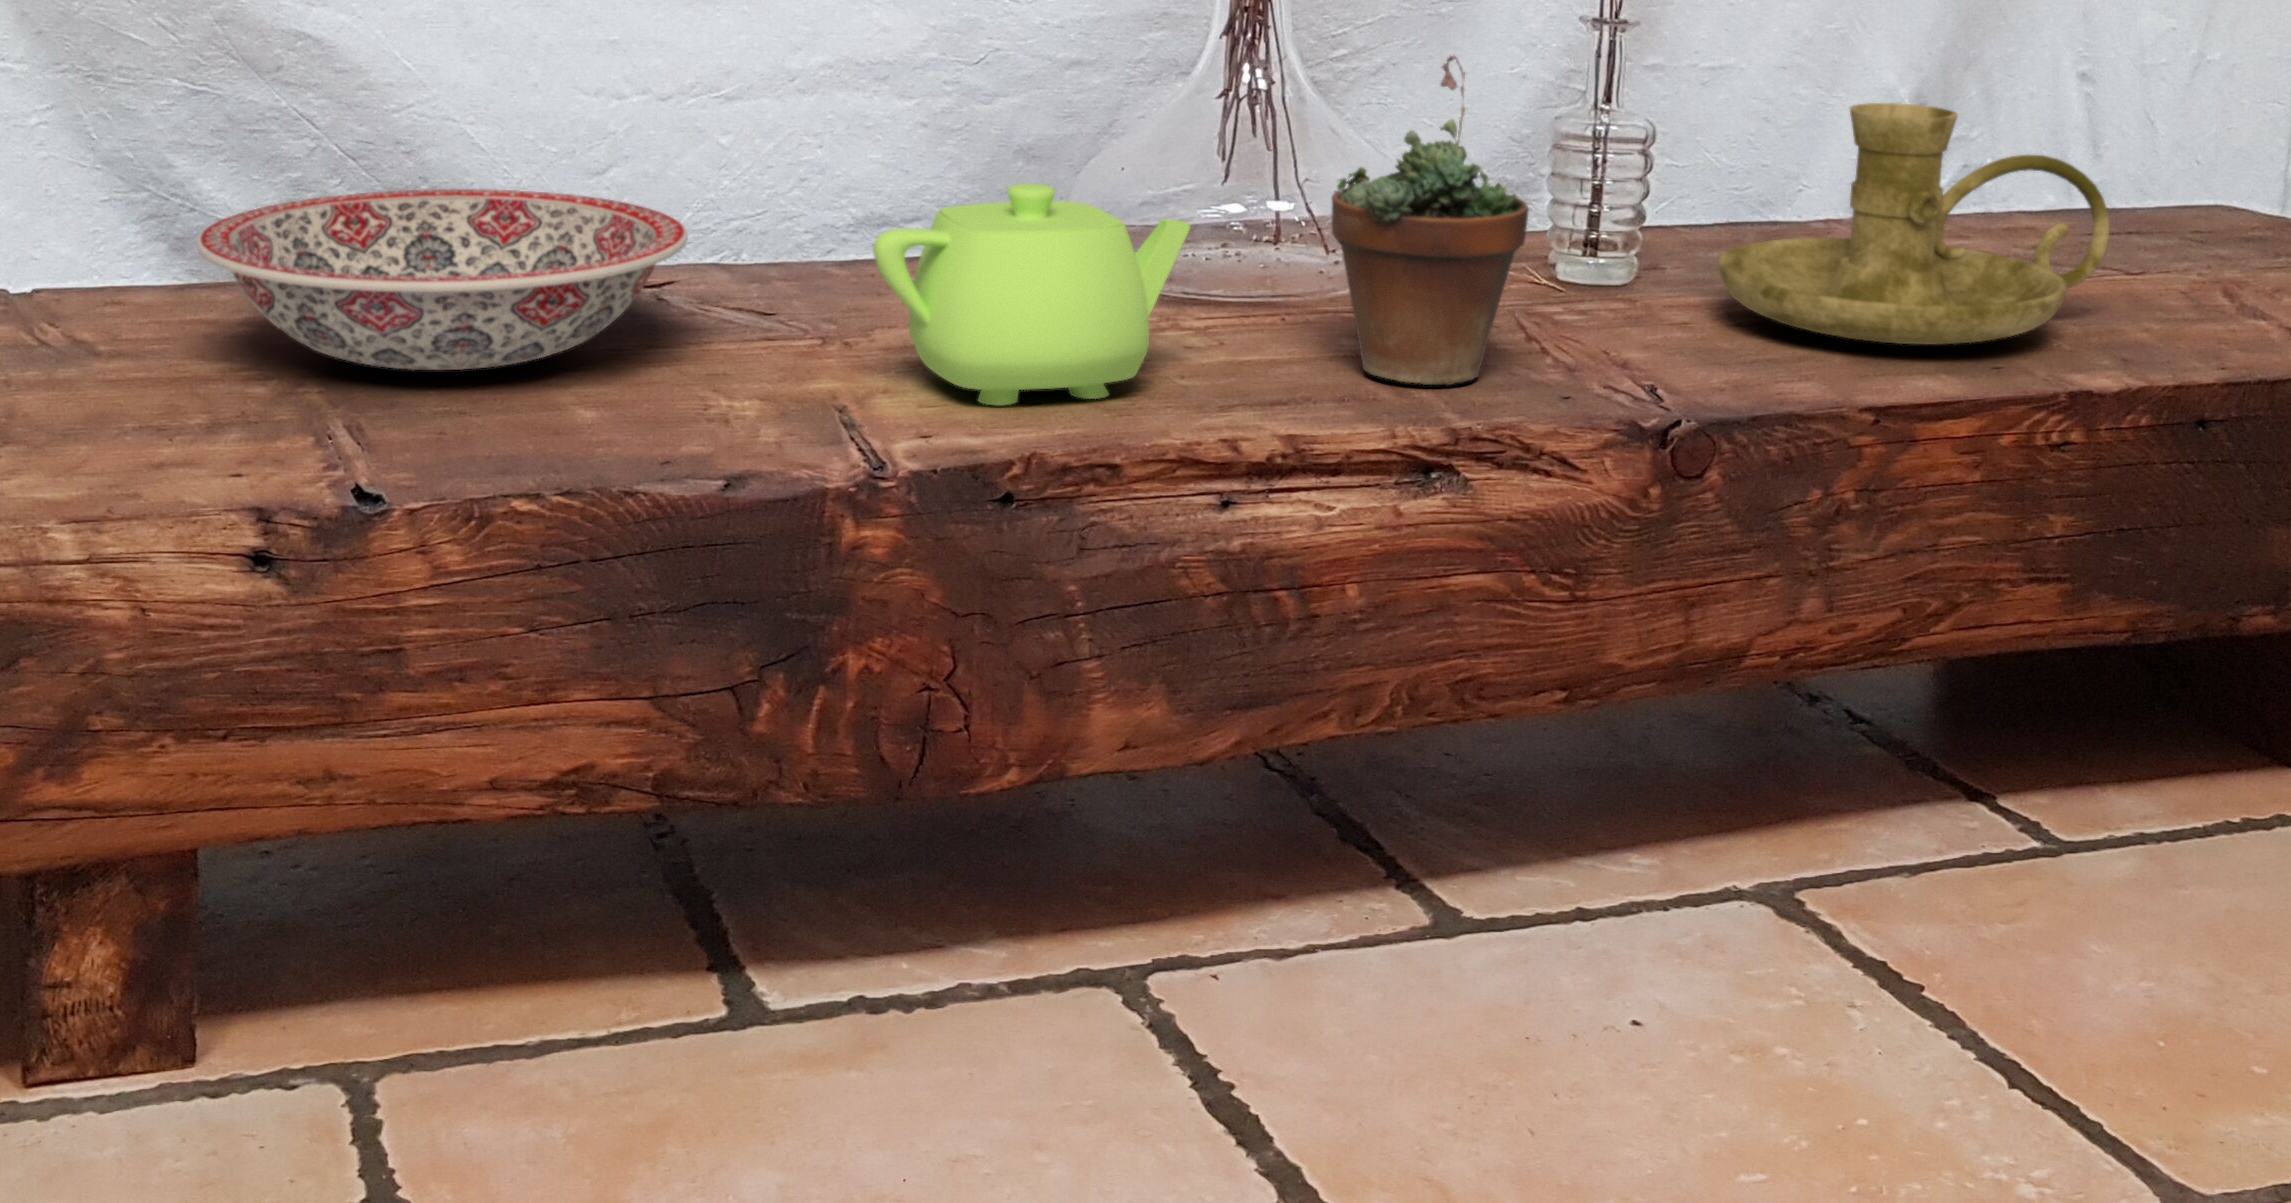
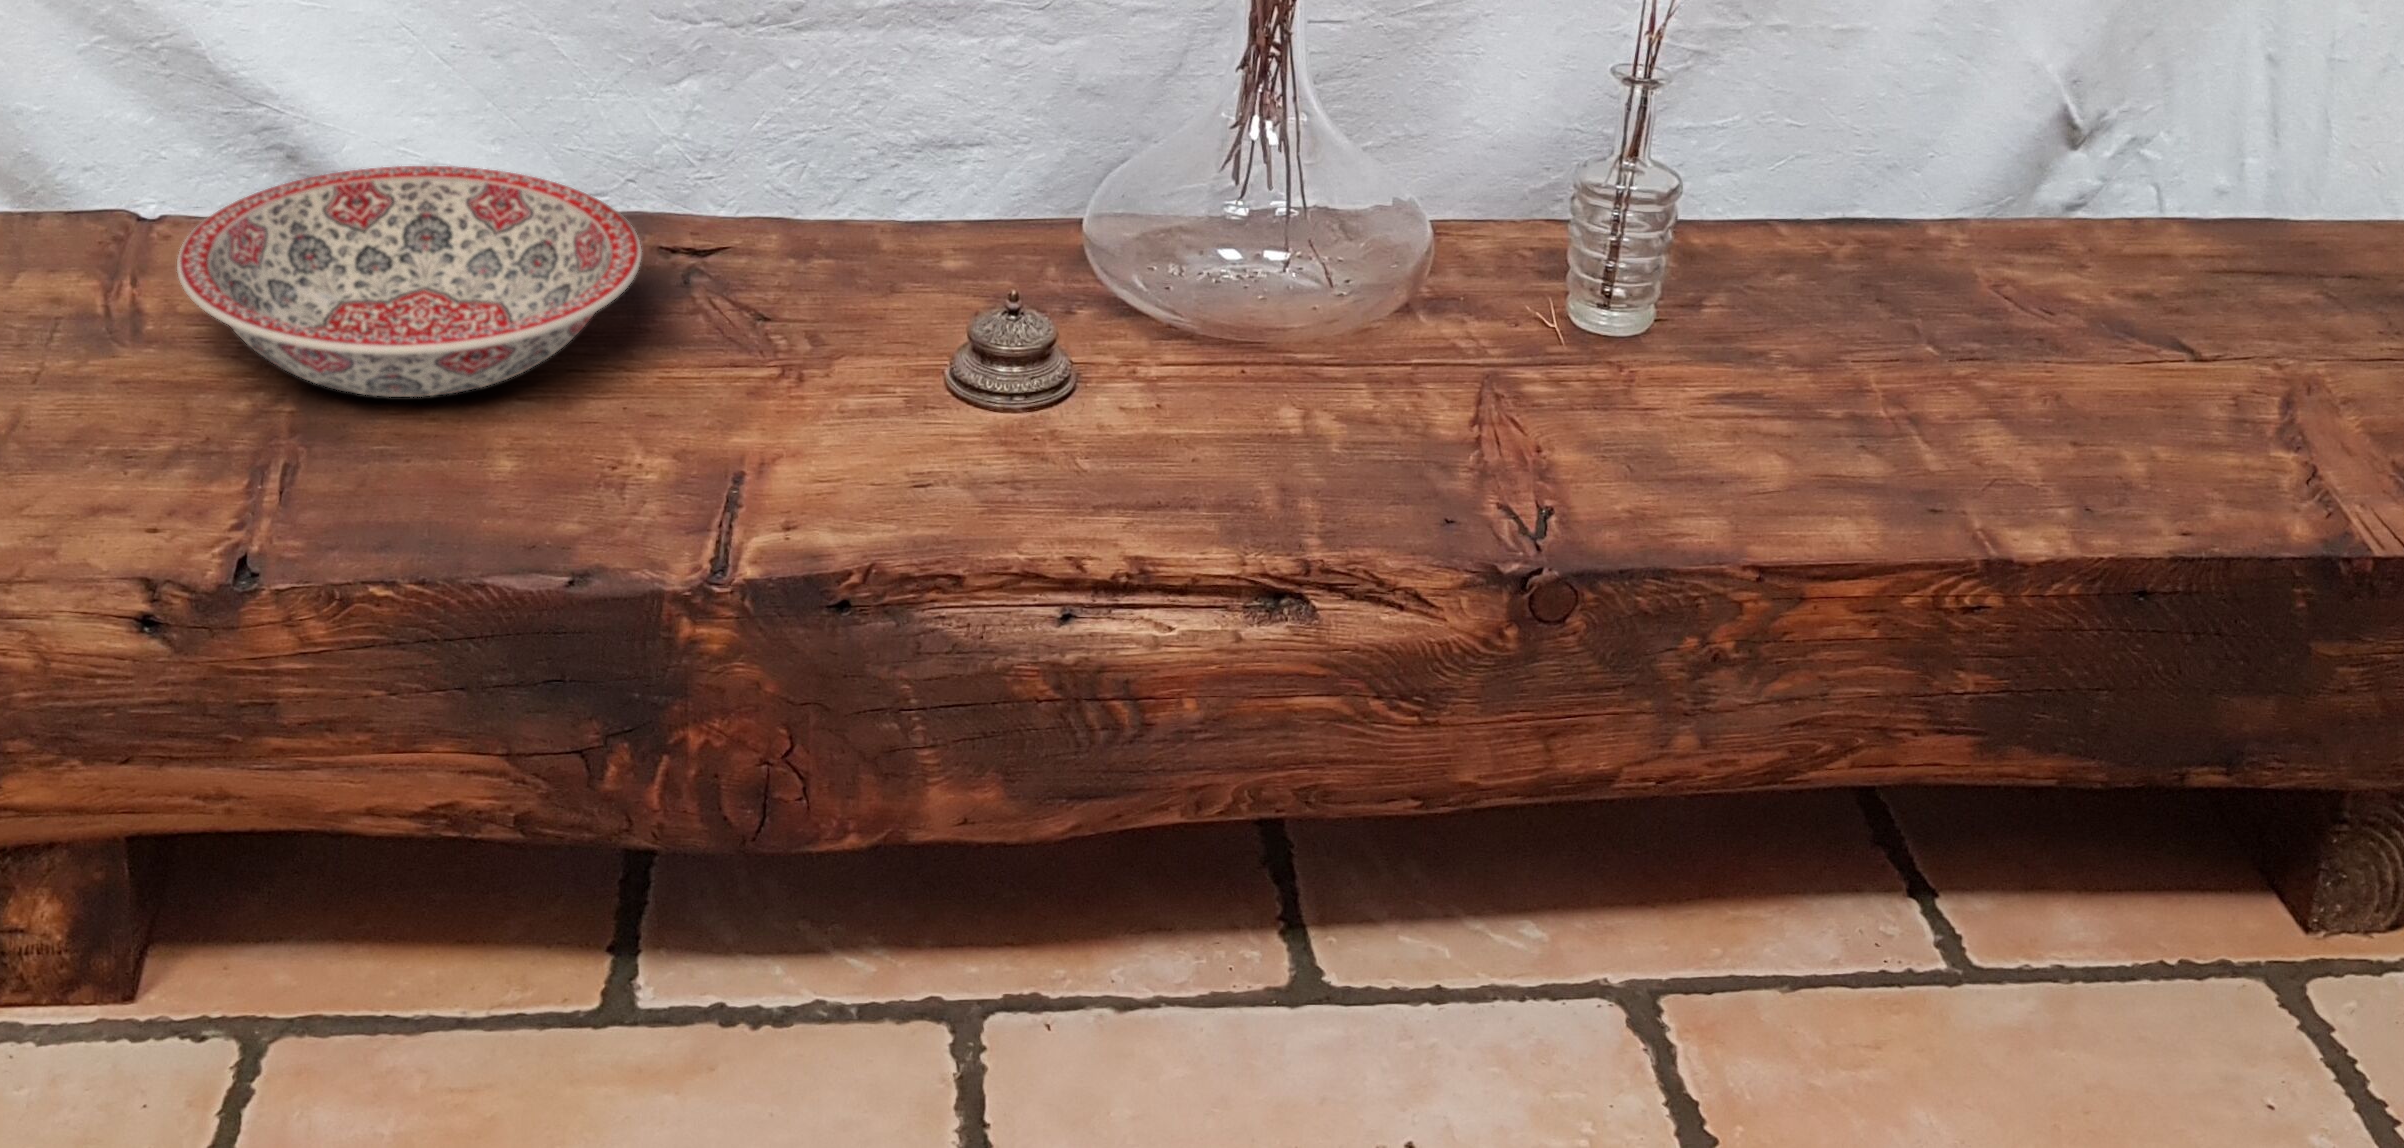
succulent plant: present [1332,56,1529,385] -> none [1238,184,1429,495]
candle holder: present [1718,103,2109,345] -> none [1692,206,2112,480]
teapot: present [873,183,1191,405] -> none [774,274,1095,488]

